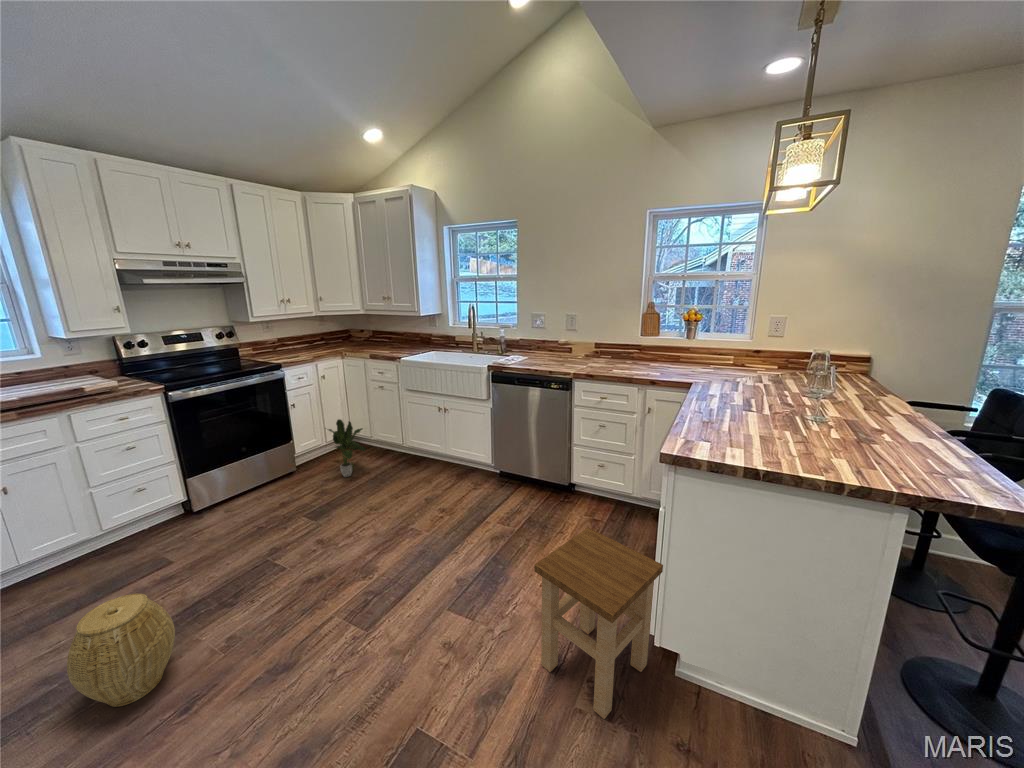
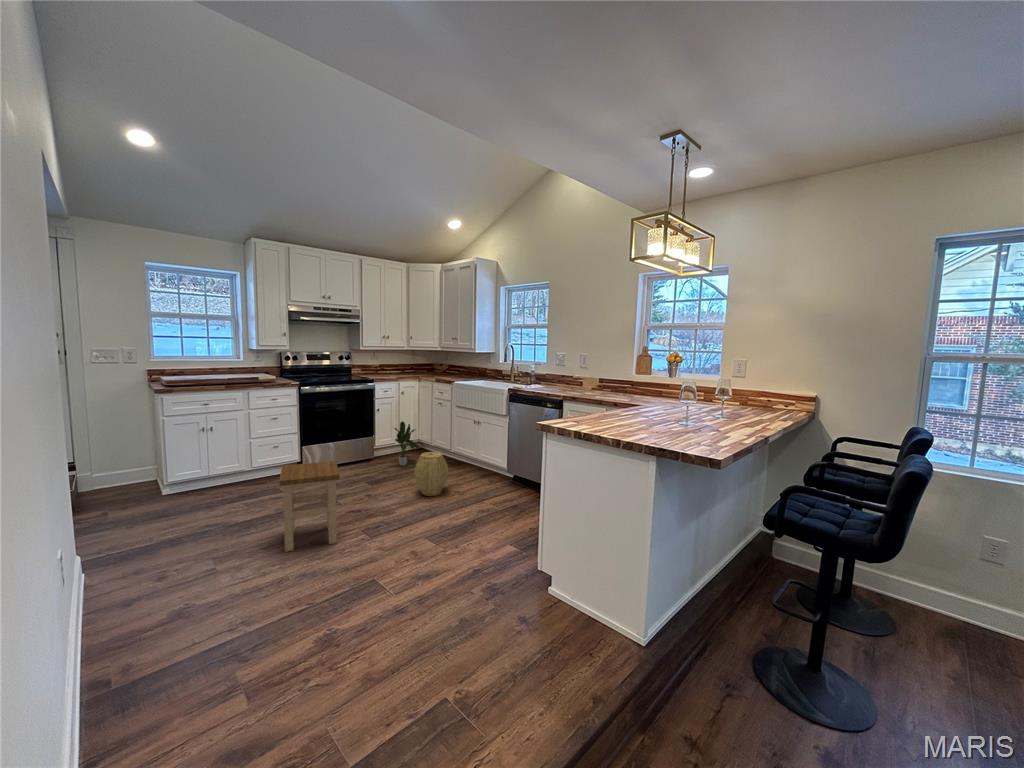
stool: present [534,528,663,719] -> present [279,461,339,552]
woven basket: present [67,594,175,707] -> present [414,452,449,496]

